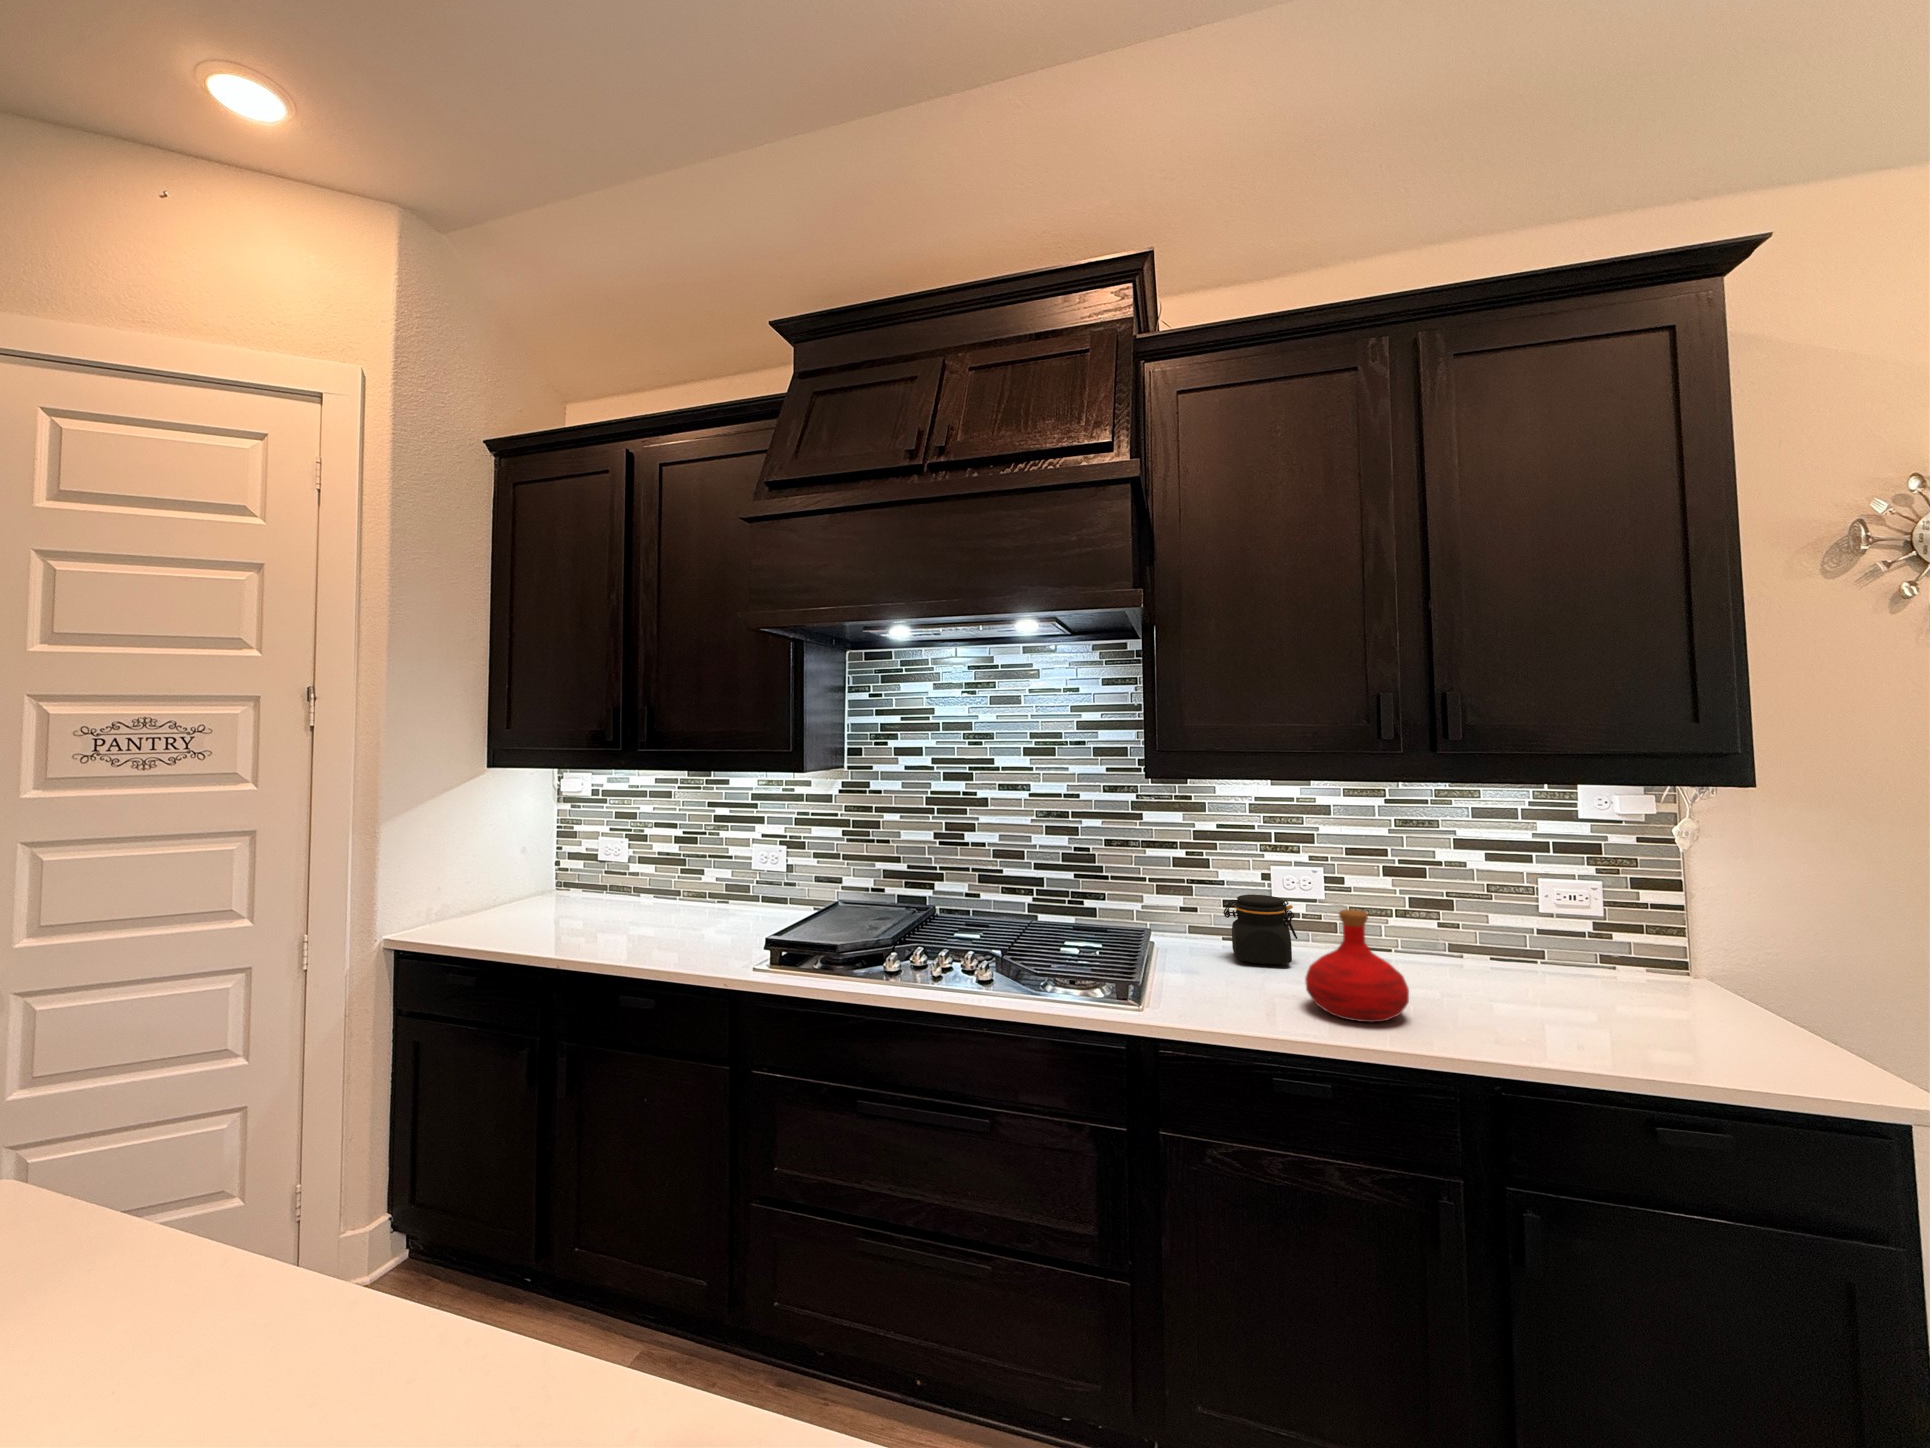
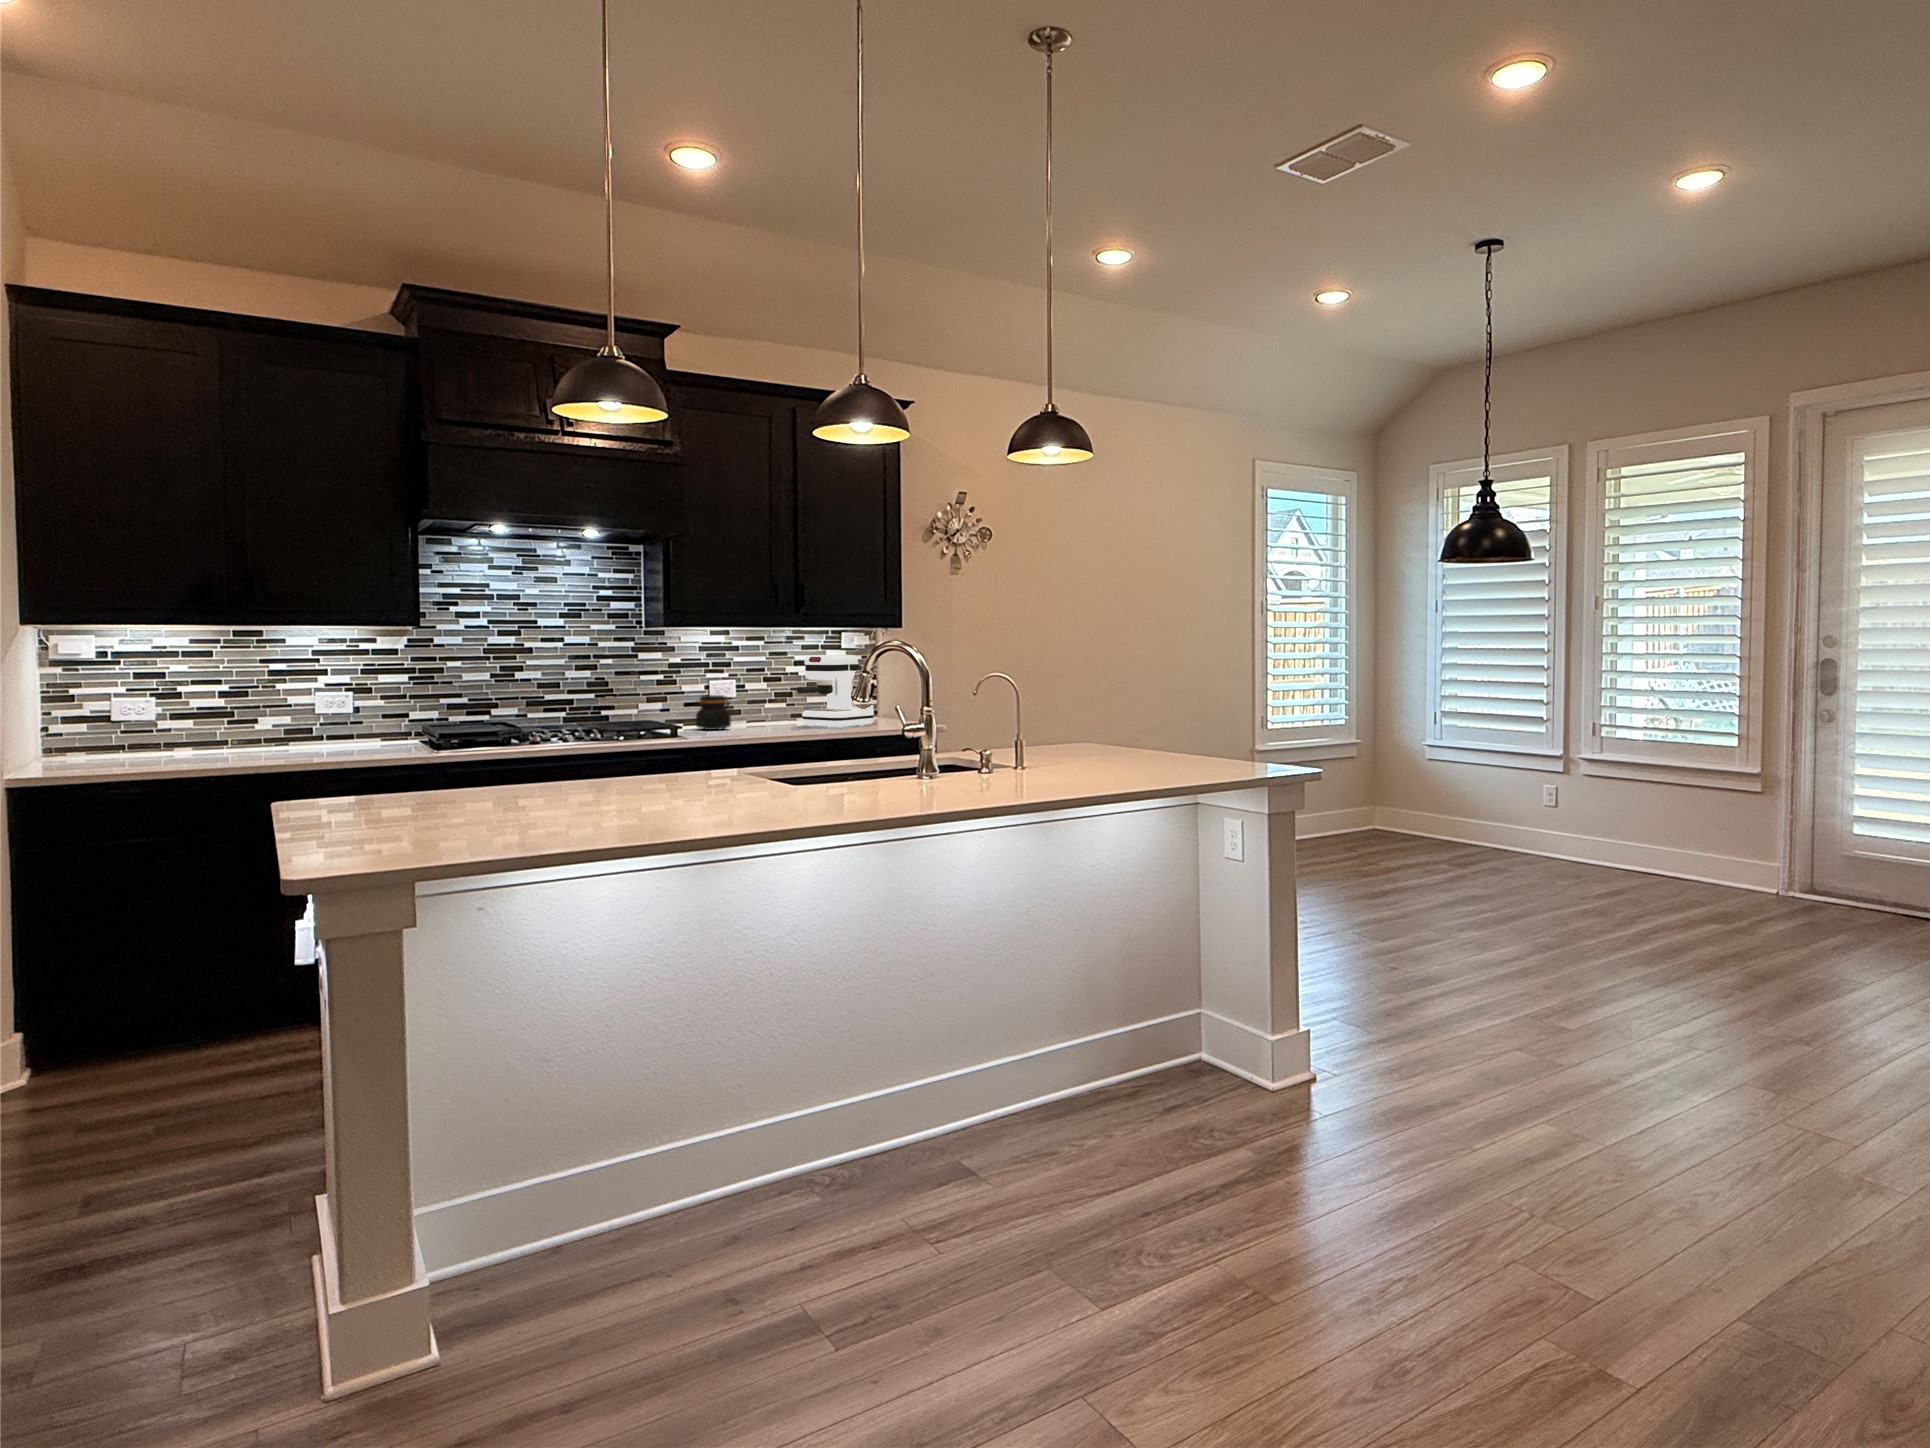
coffee maker: none [1427,836,1651,1018] -> present [797,655,874,728]
bottle: present [1305,909,1409,1022] -> none [757,687,801,734]

